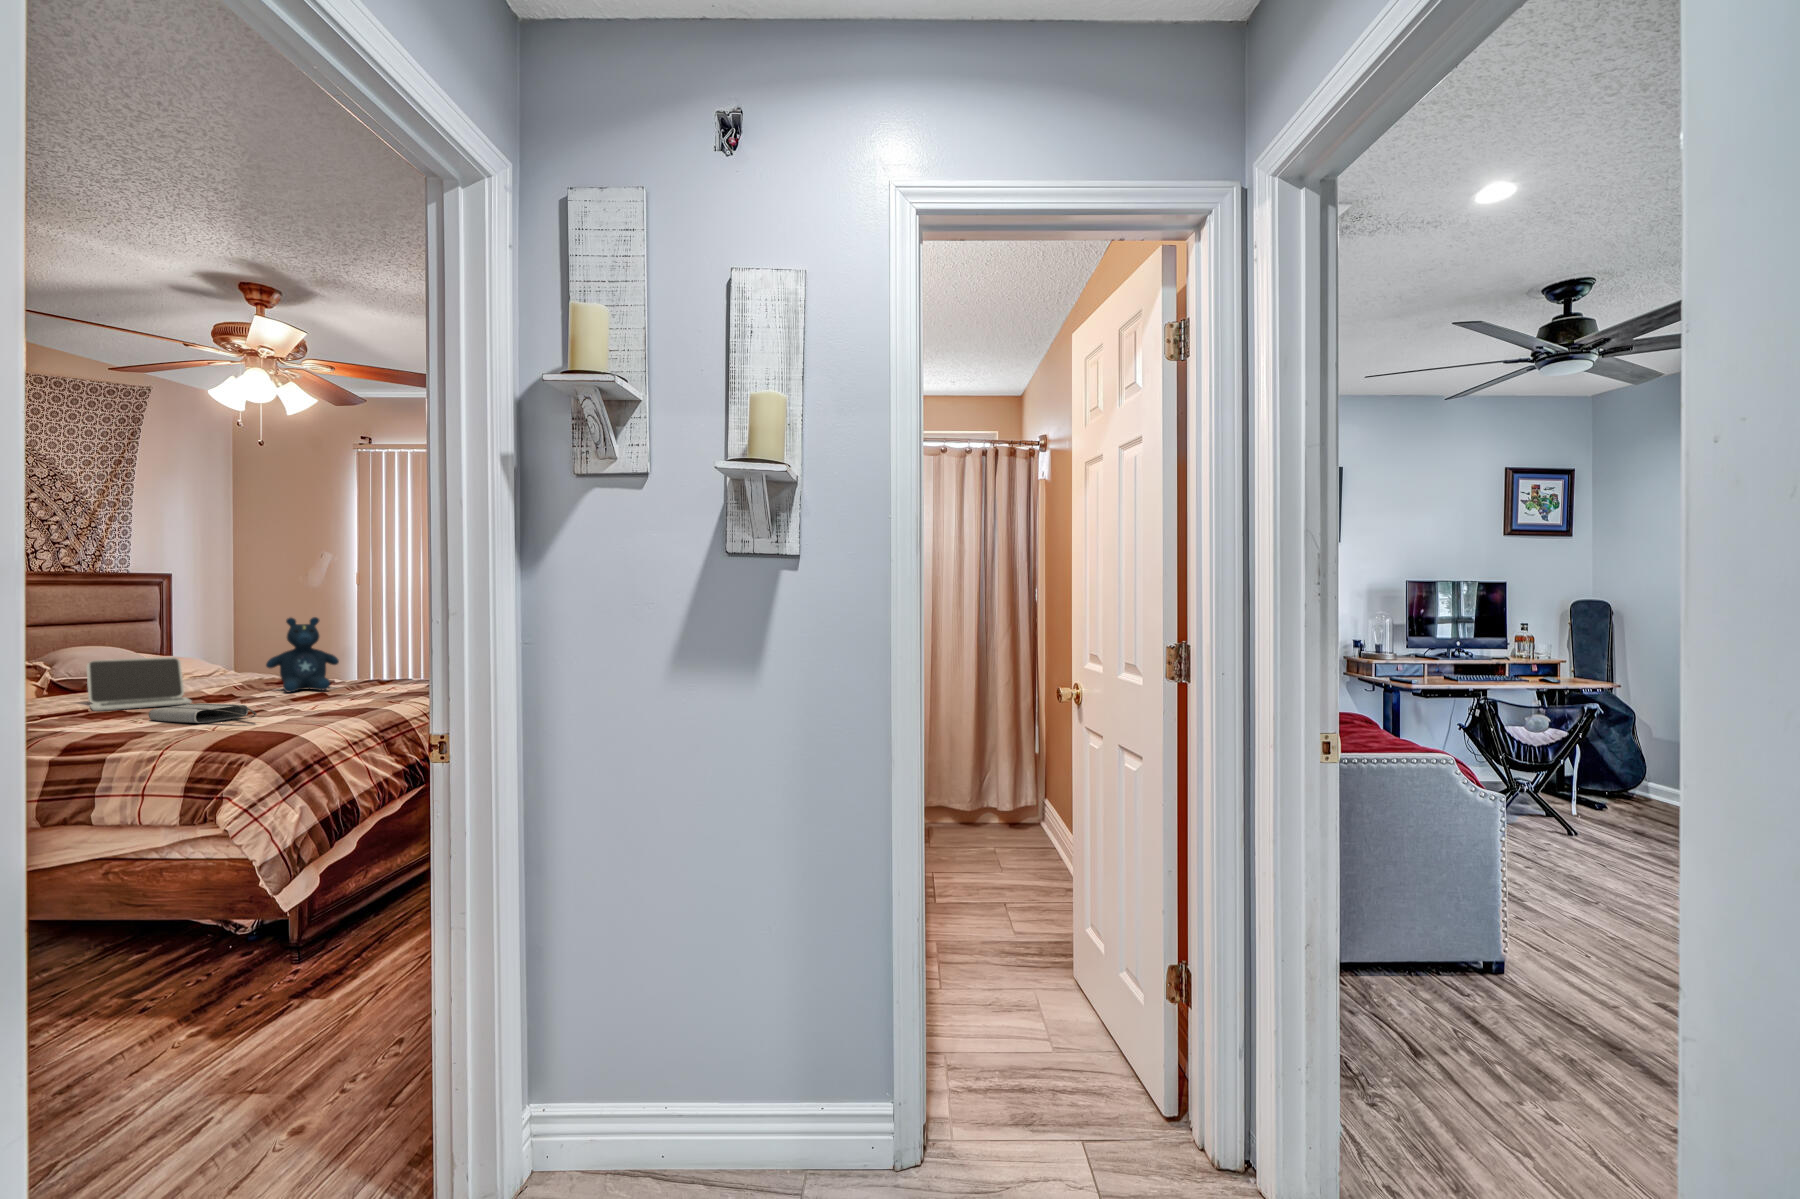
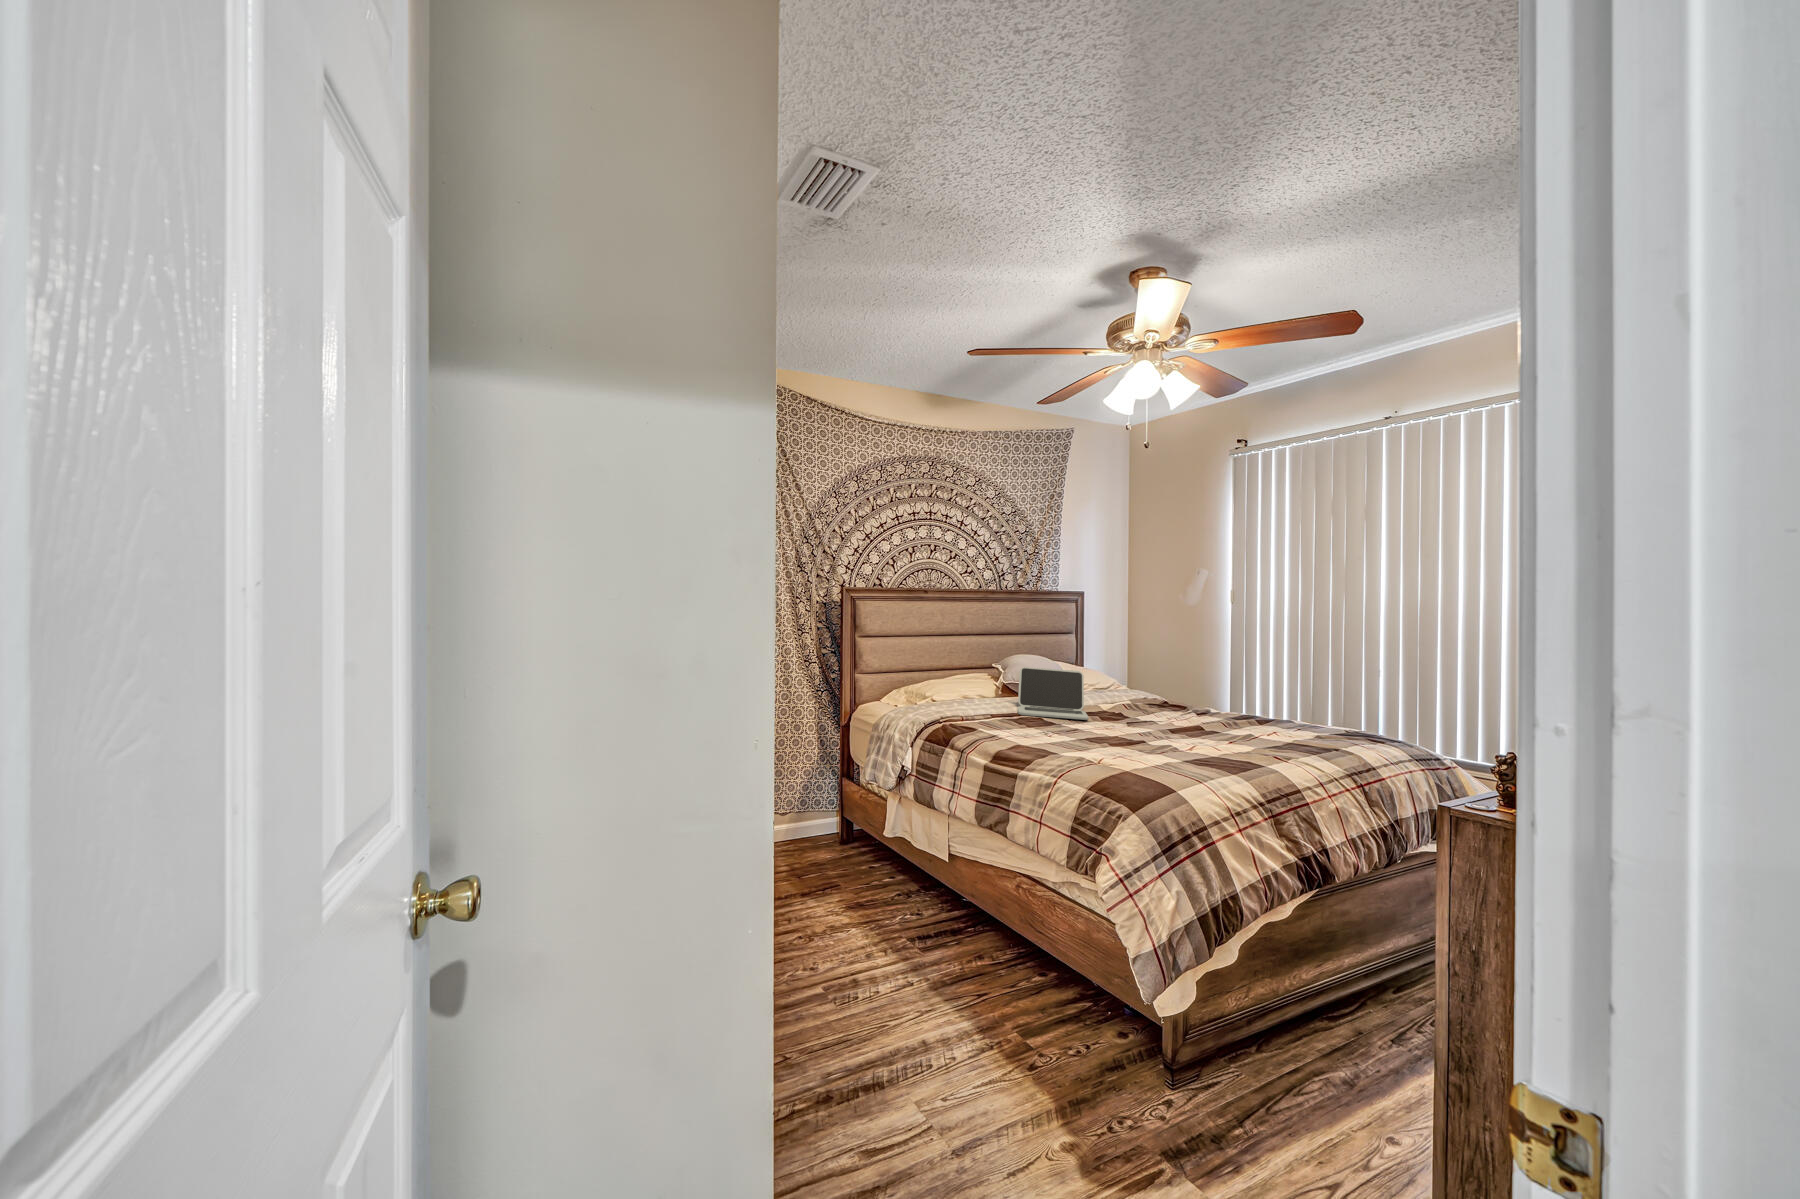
stuffed bear: present [266,617,339,693] -> none [1150,642,1216,723]
tote bag: present [149,703,257,723] -> none [1052,724,1139,753]

